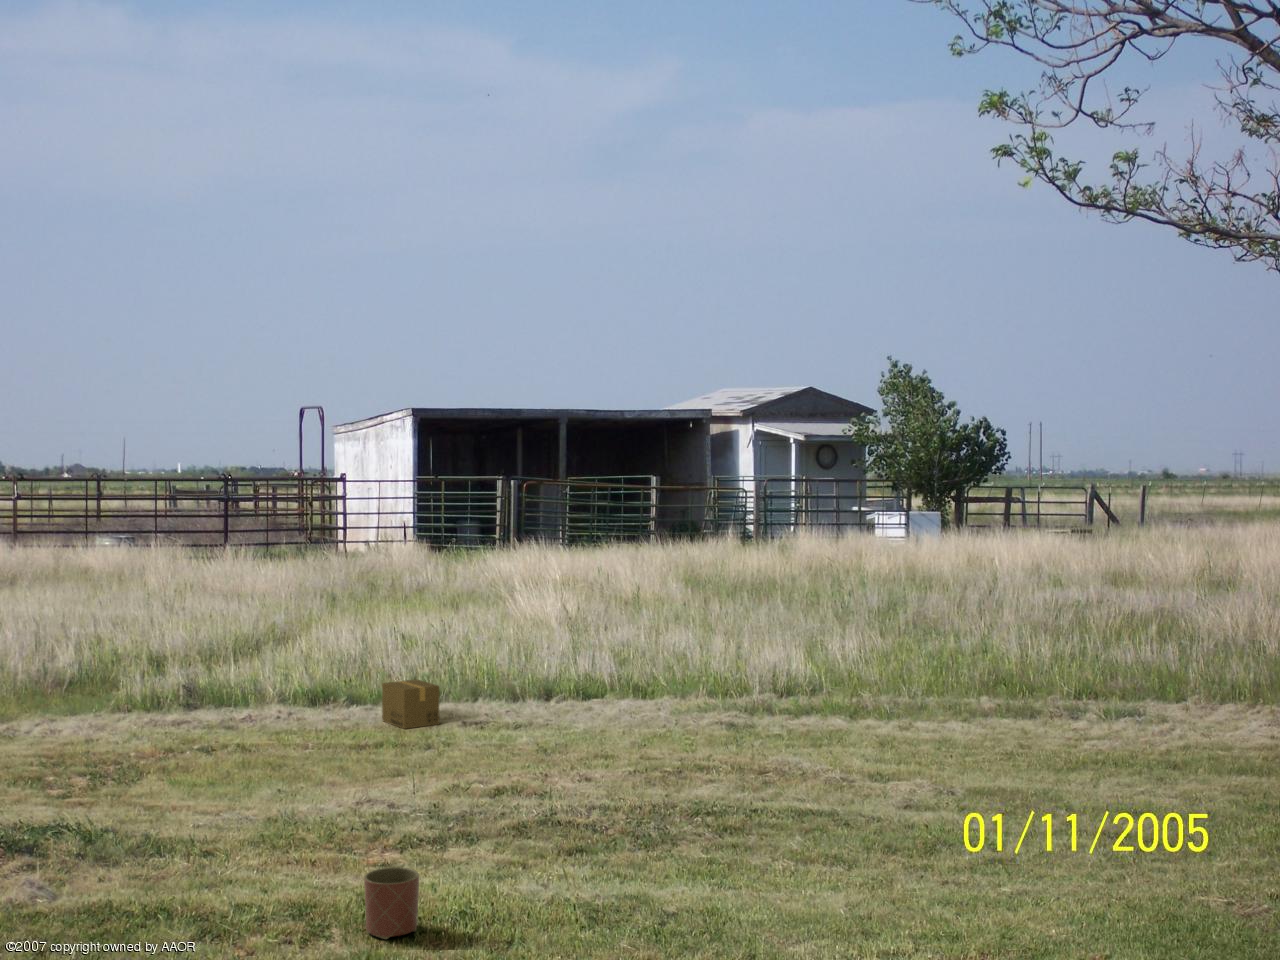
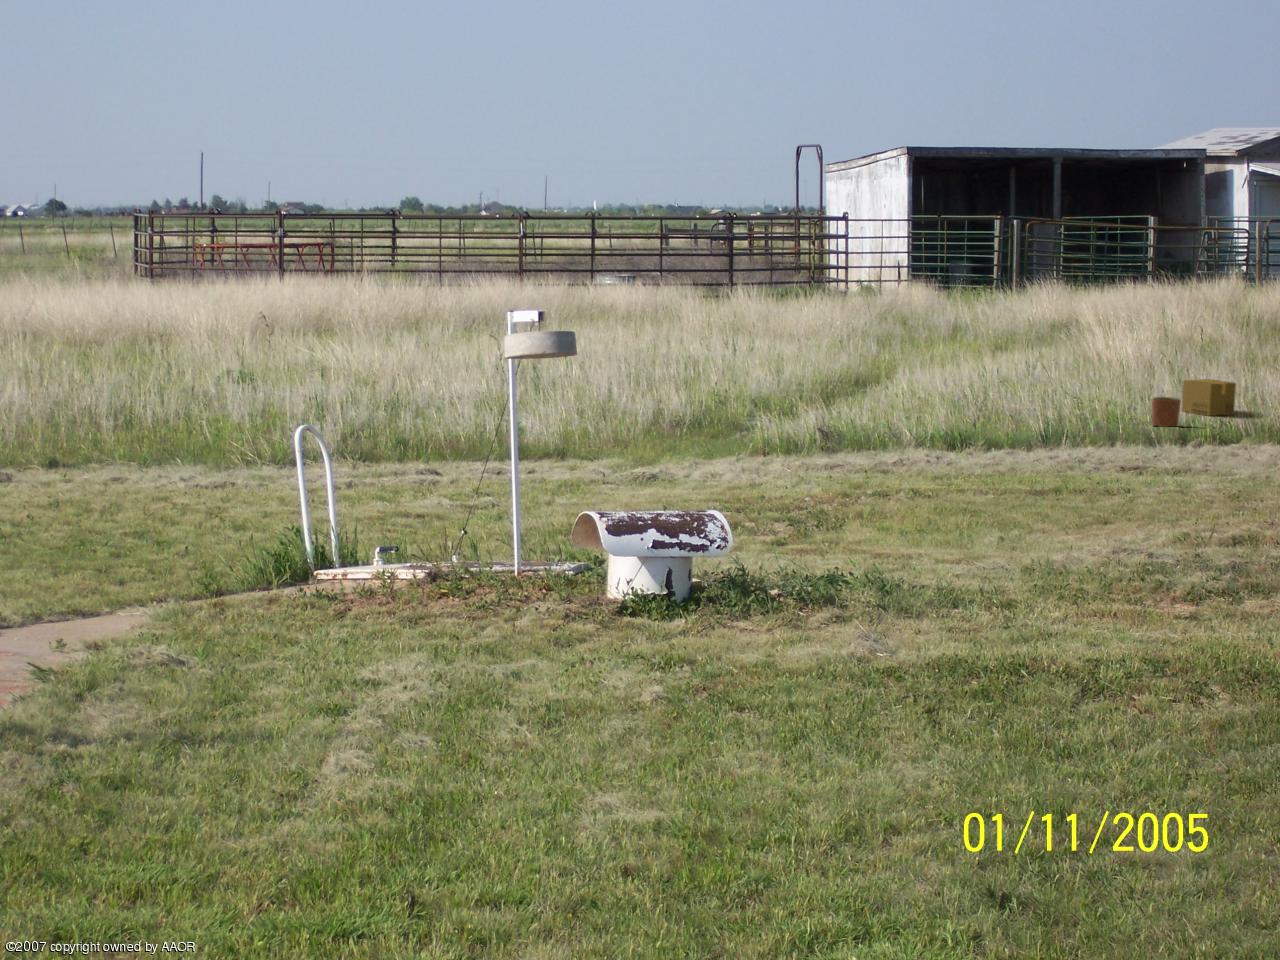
cardboard box: present [382,679,439,729] -> present [1182,379,1236,416]

